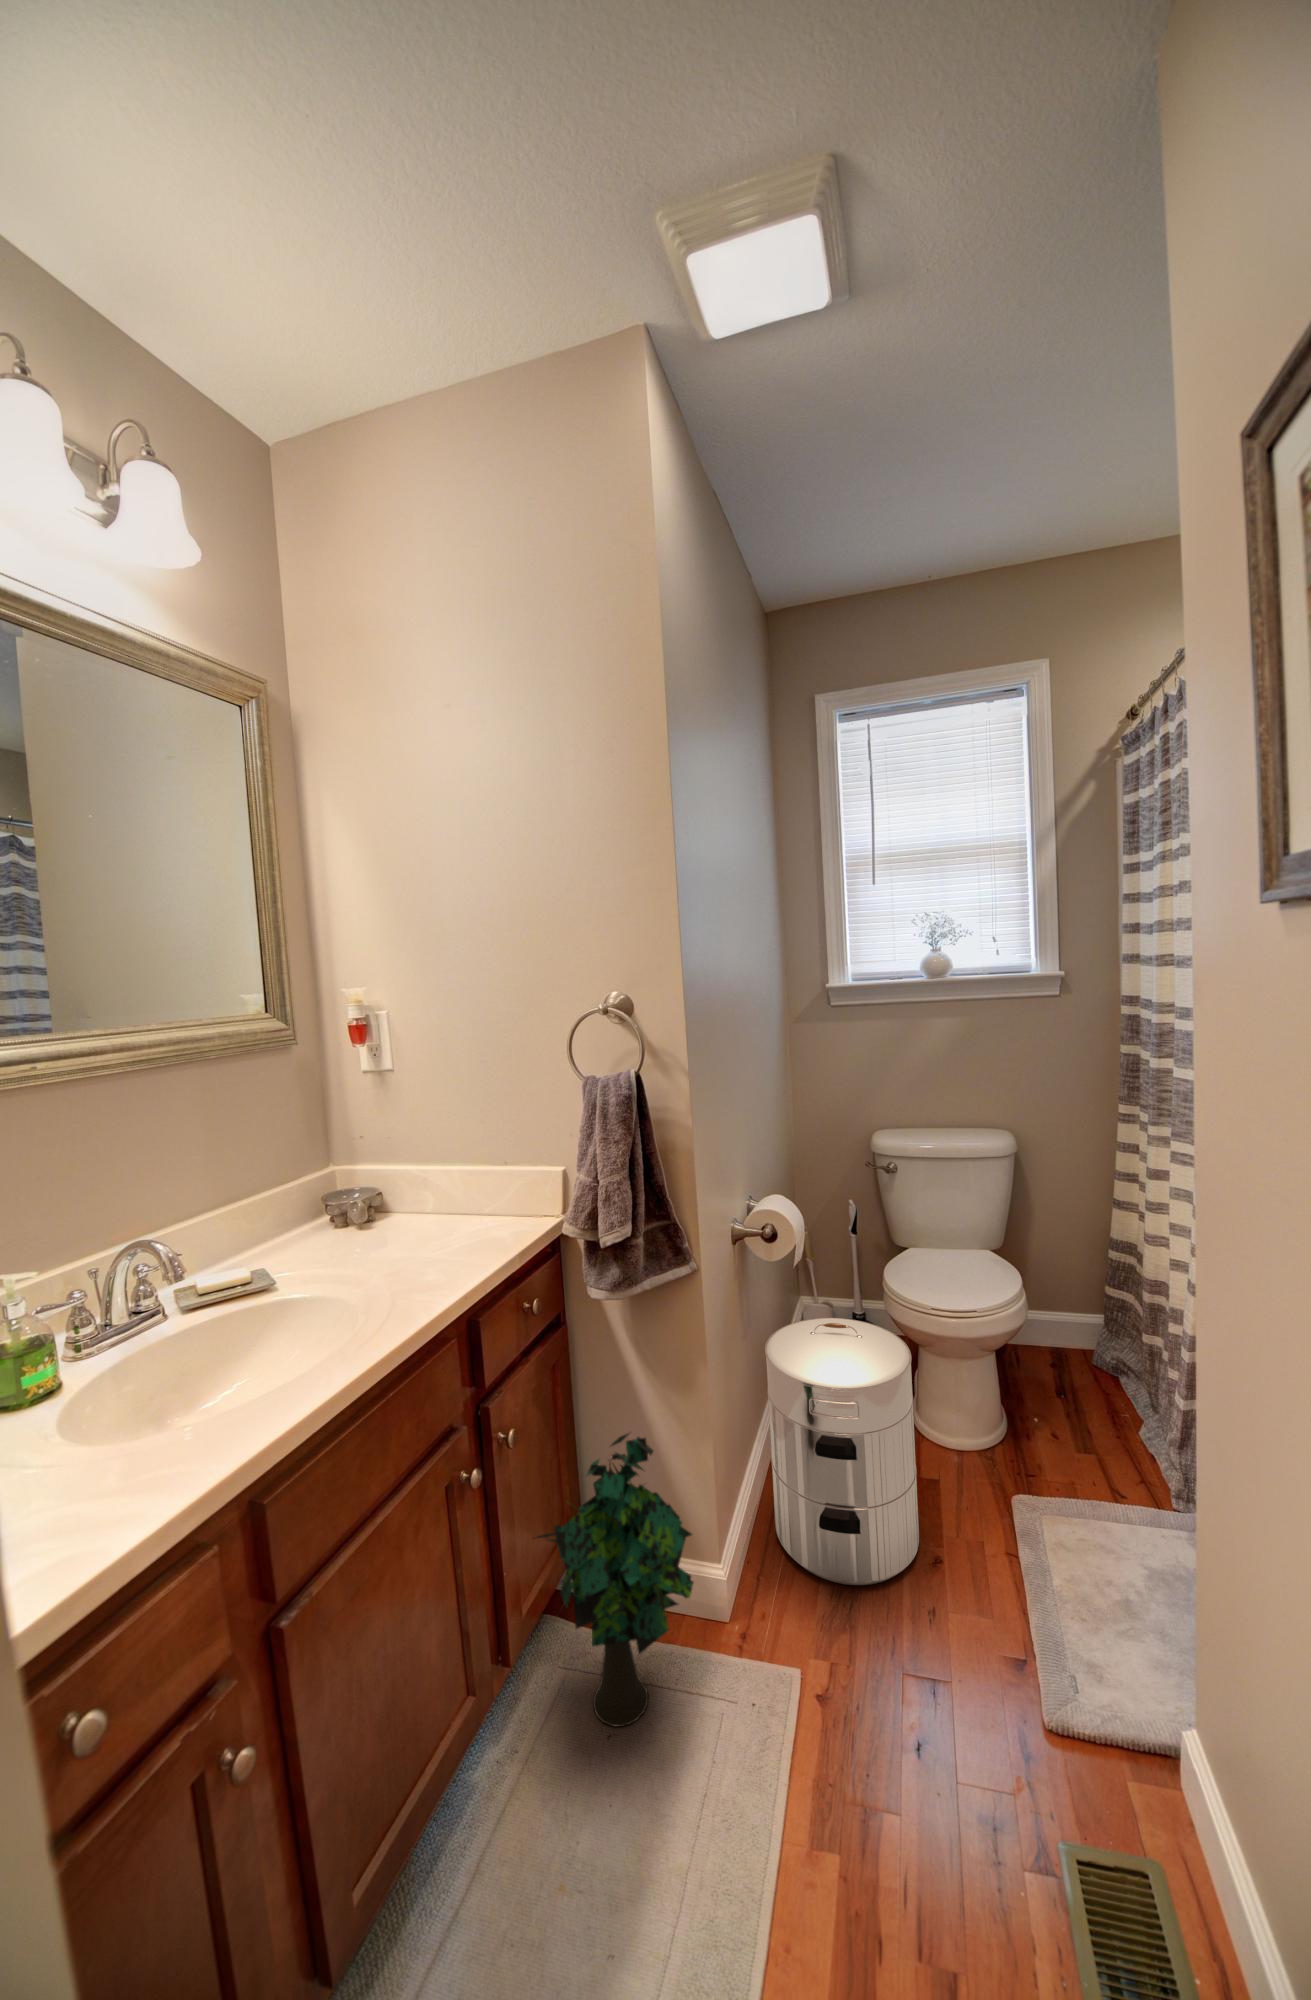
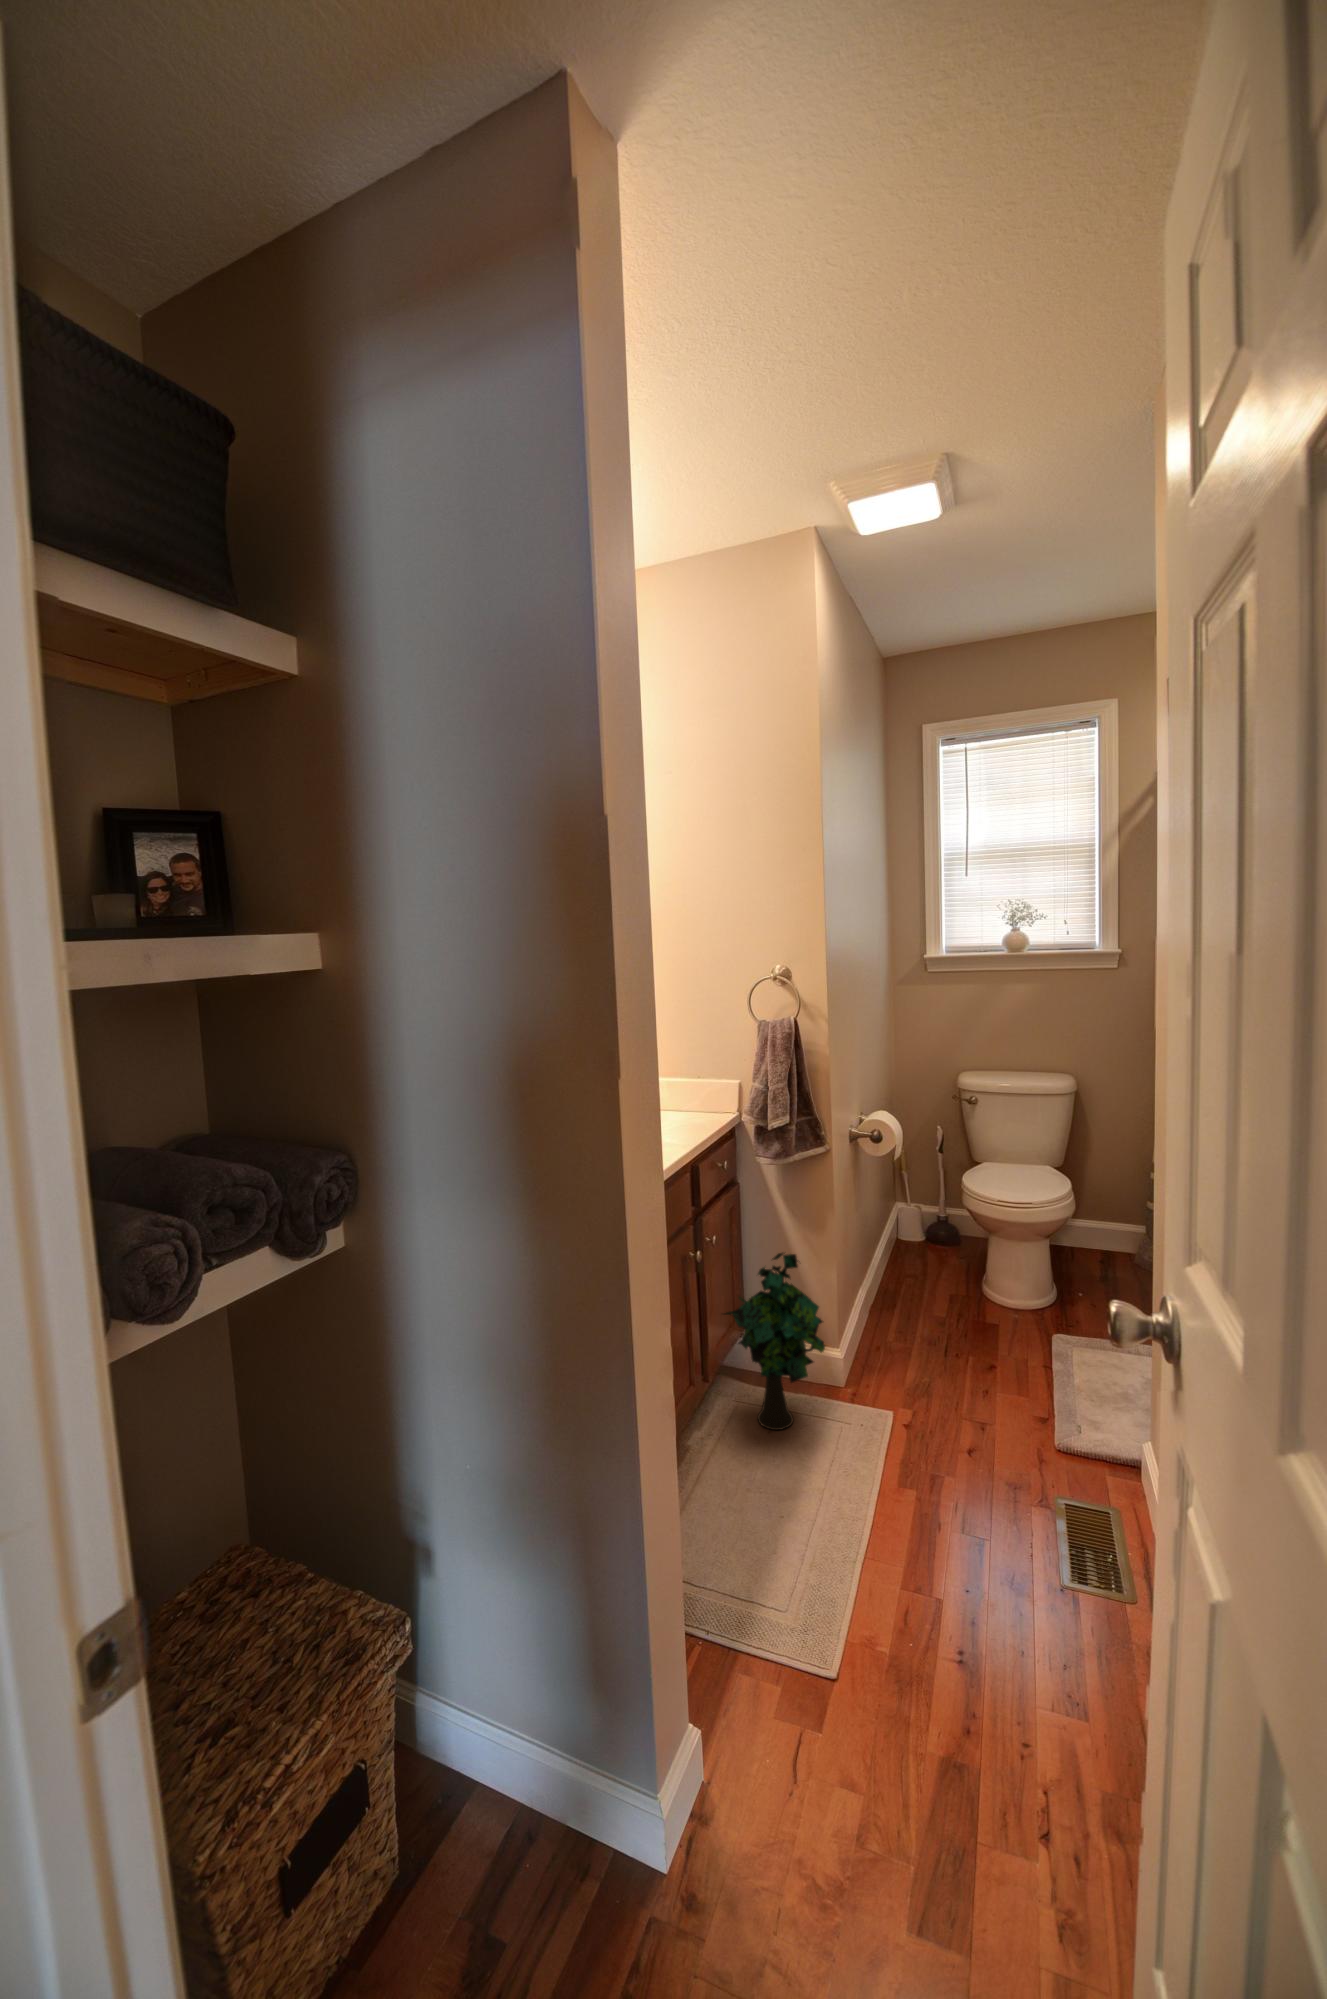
waste bin: present [765,1318,919,1585] -> none [872,1201,980,1375]

